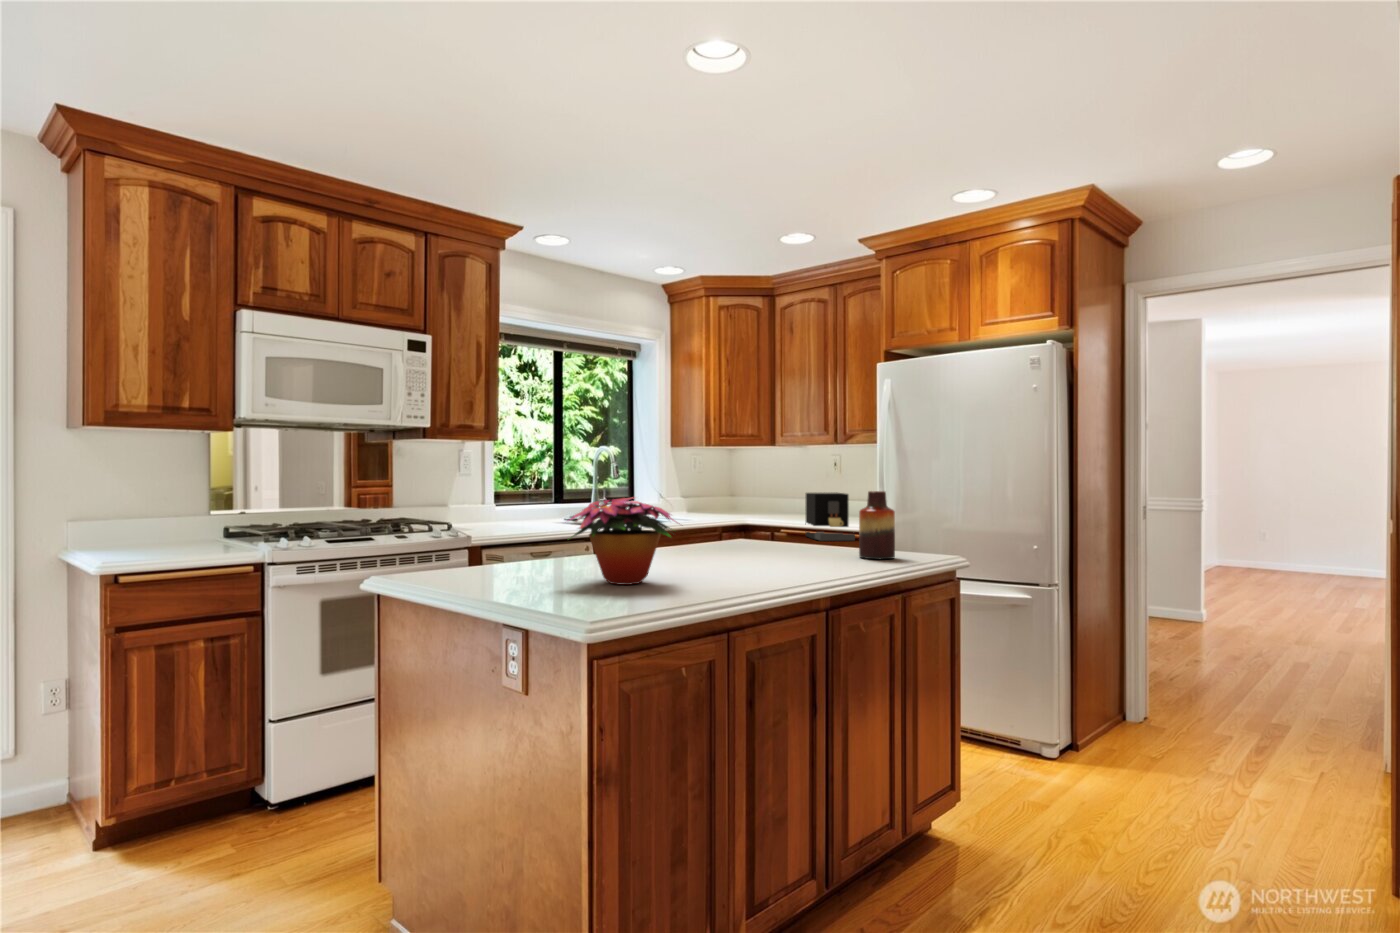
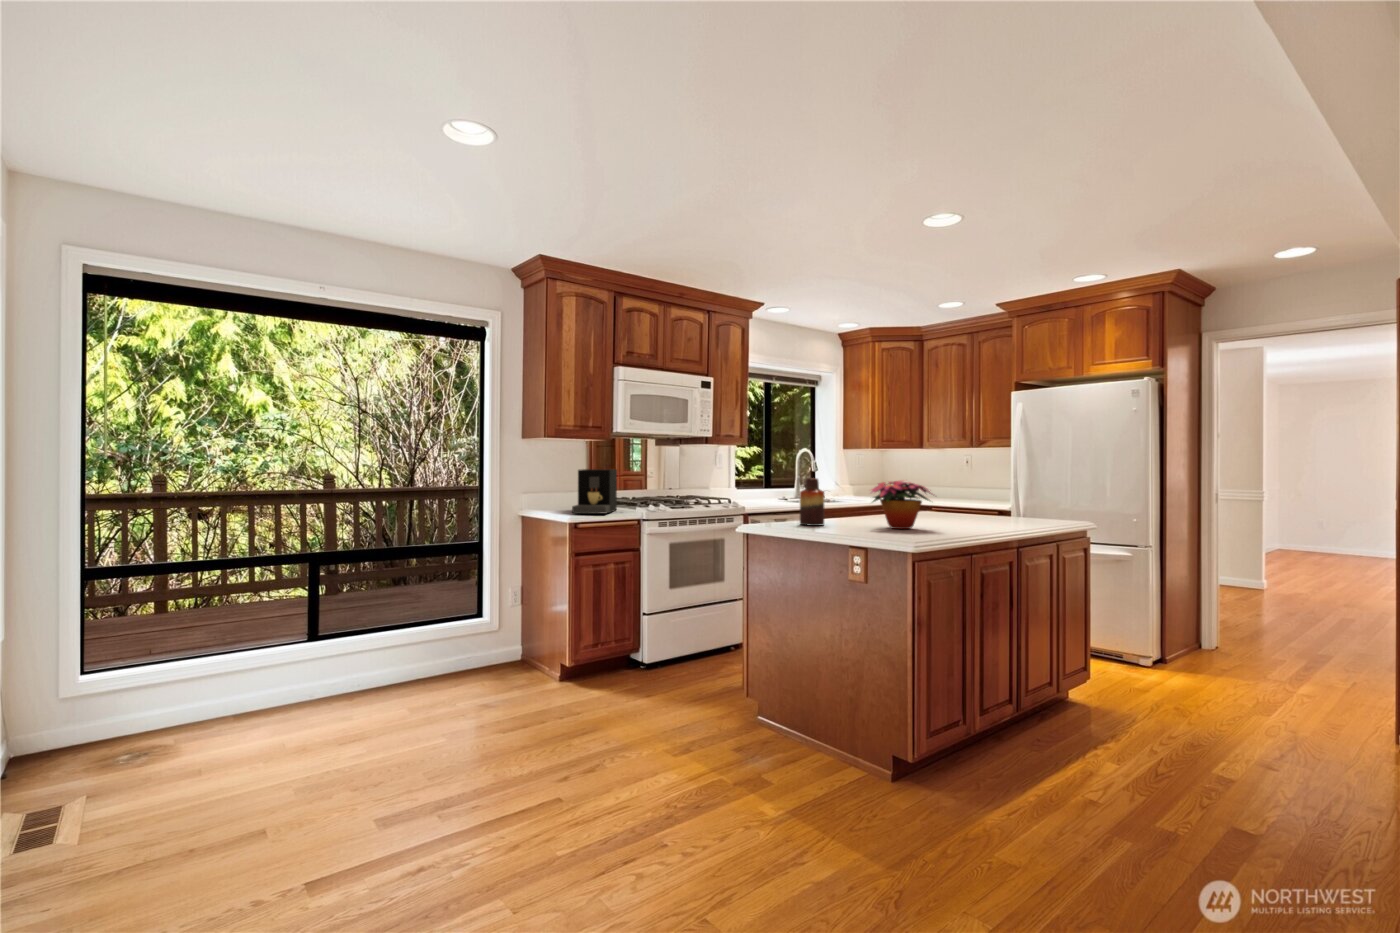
vase: present [859,491,895,559] -> present [800,478,824,526]
coffee maker: present [806,492,855,541] -> present [572,469,617,514]

